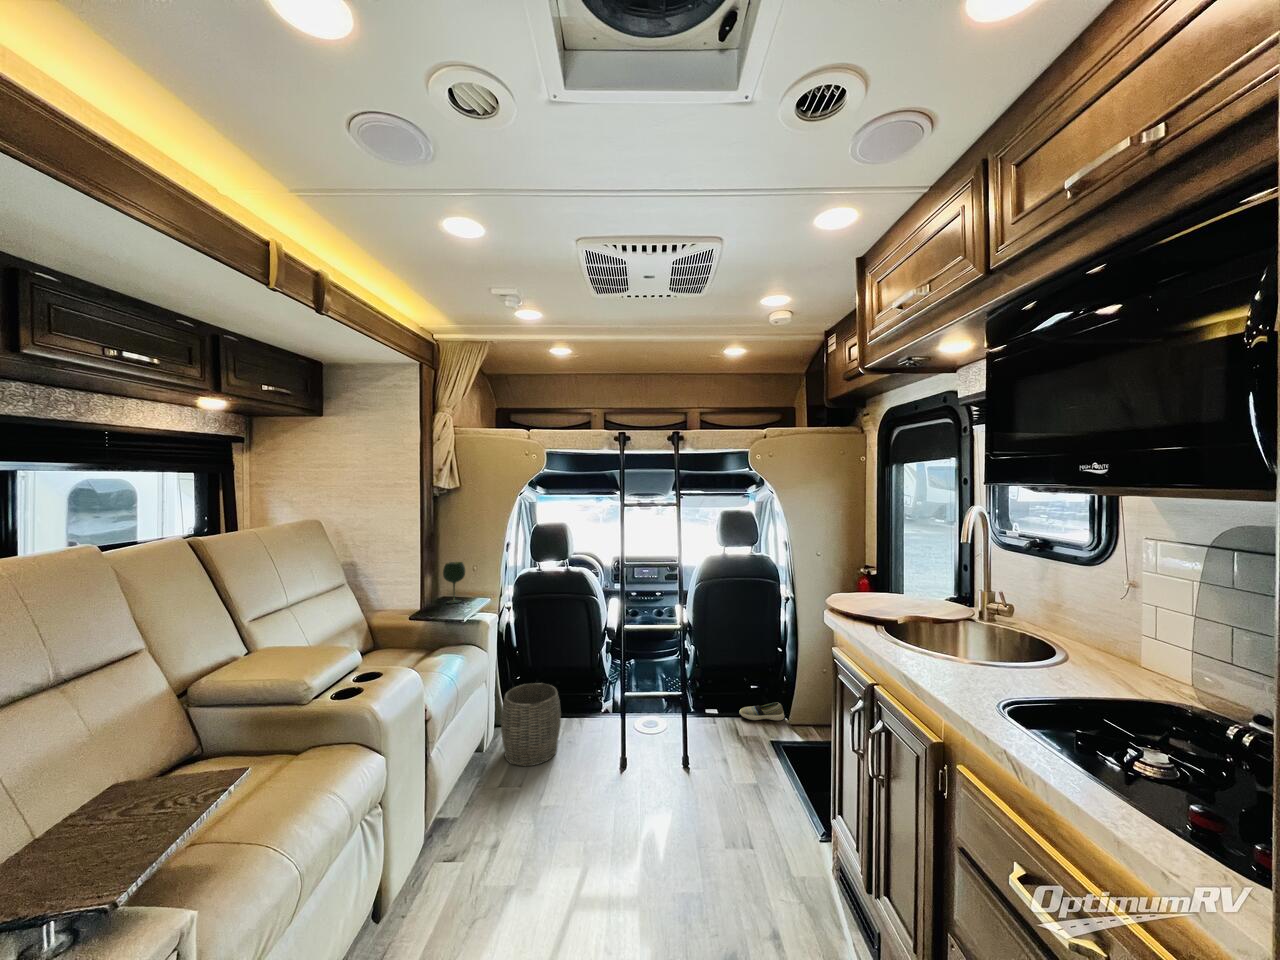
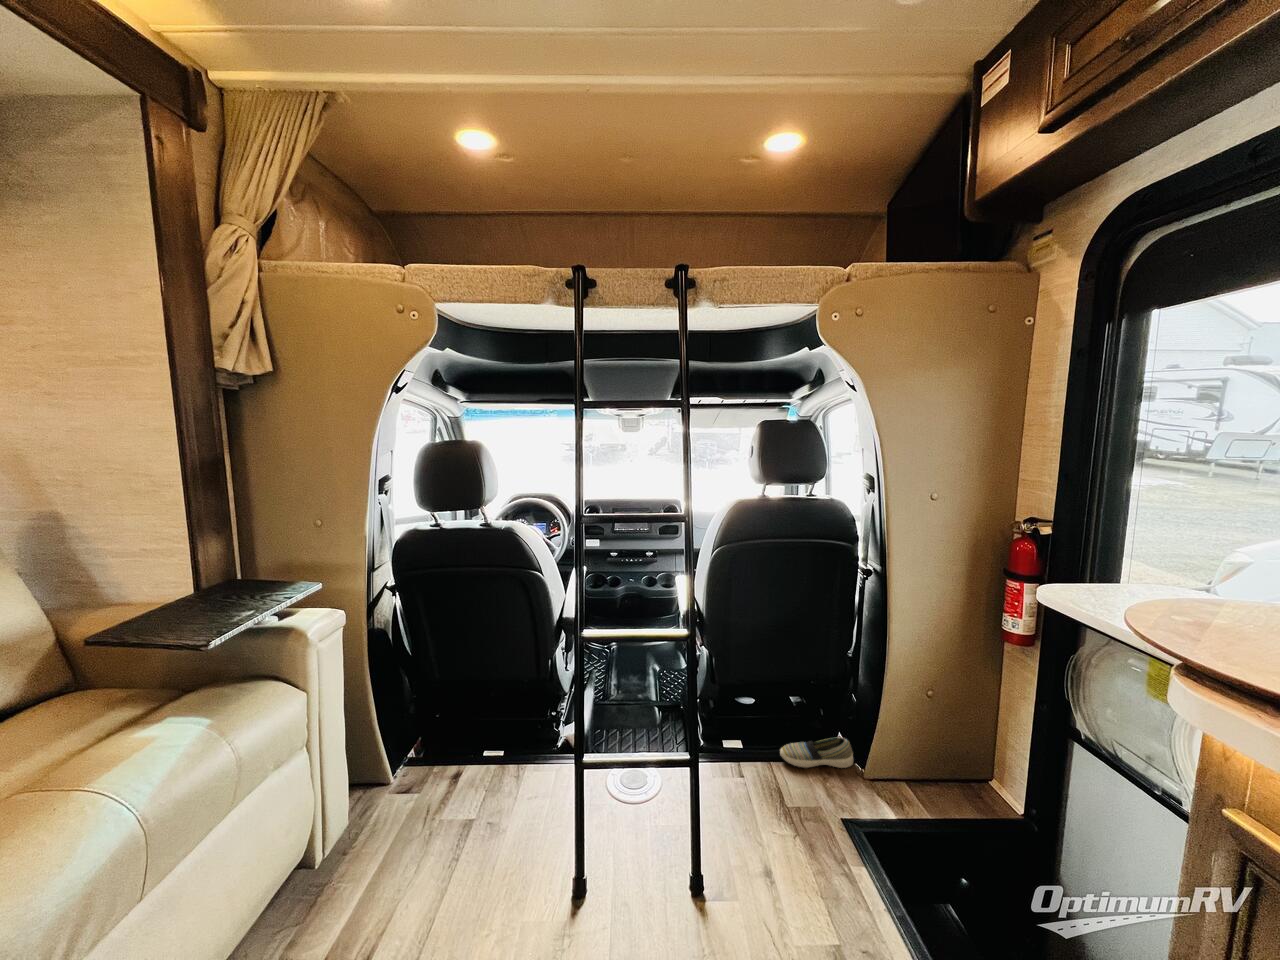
wine glass: present [443,562,465,604] -> none [226,514,278,594]
woven basket: present [501,683,561,766] -> none [355,725,471,893]

